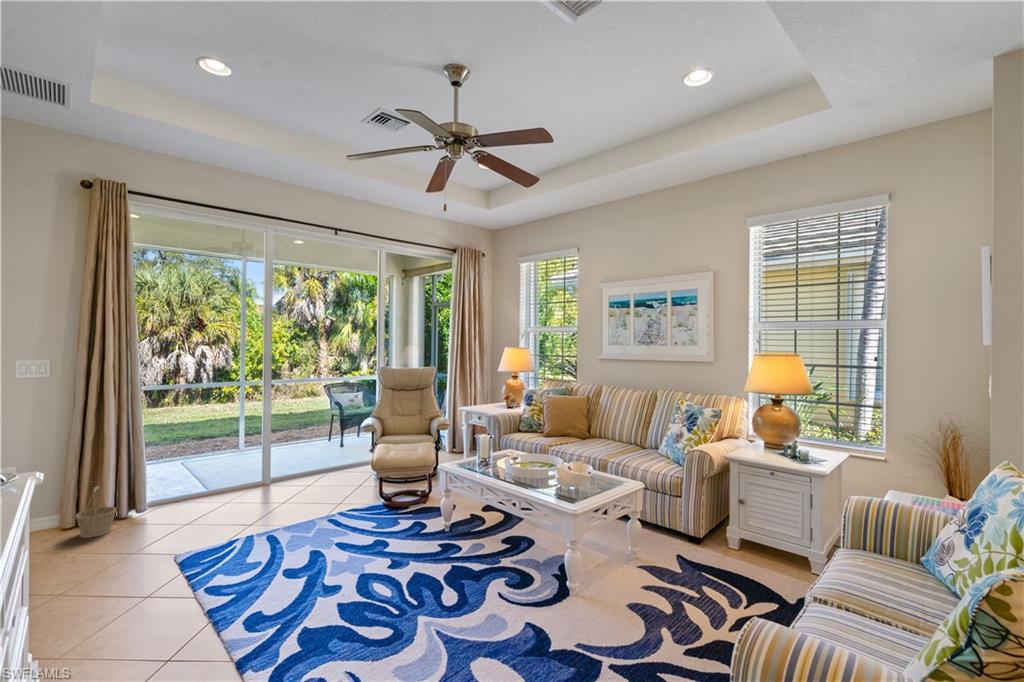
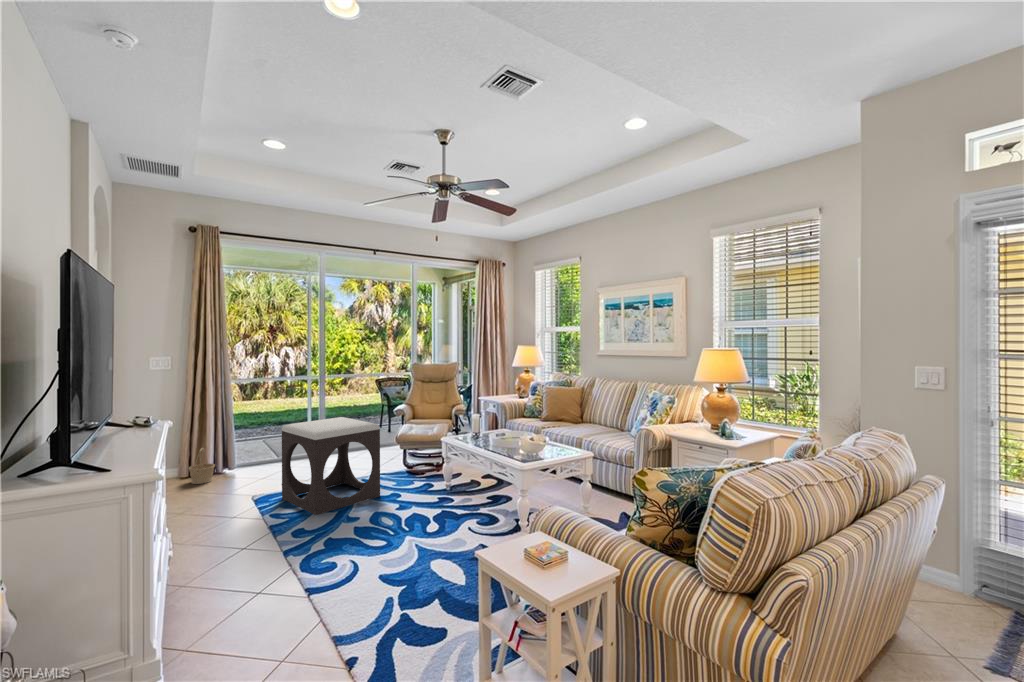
footstool: none [220,440,361,585] -> present [282,417,380,515]

